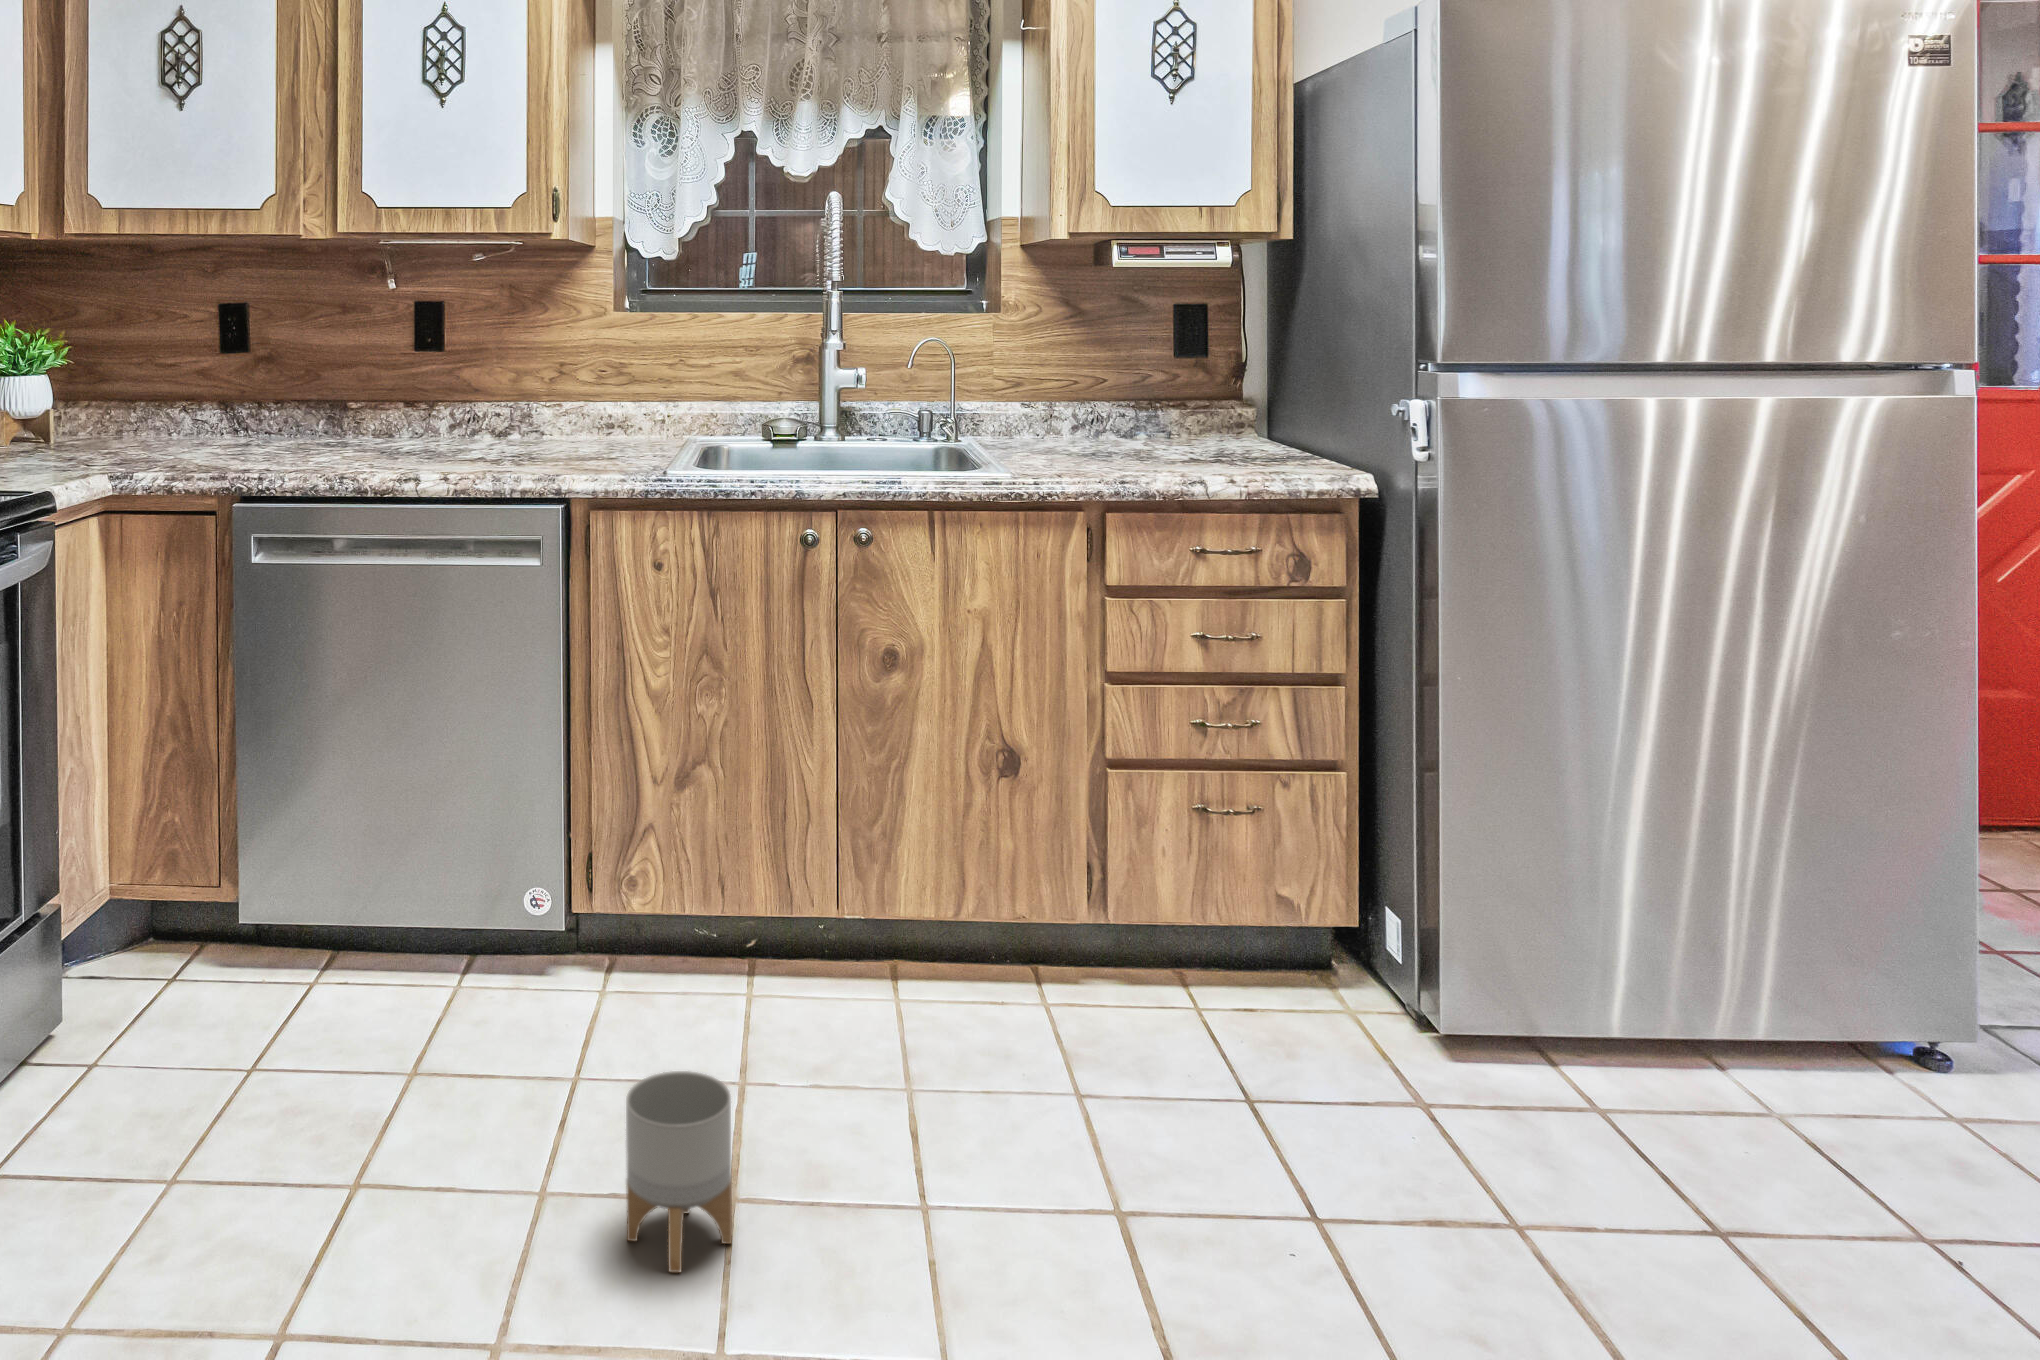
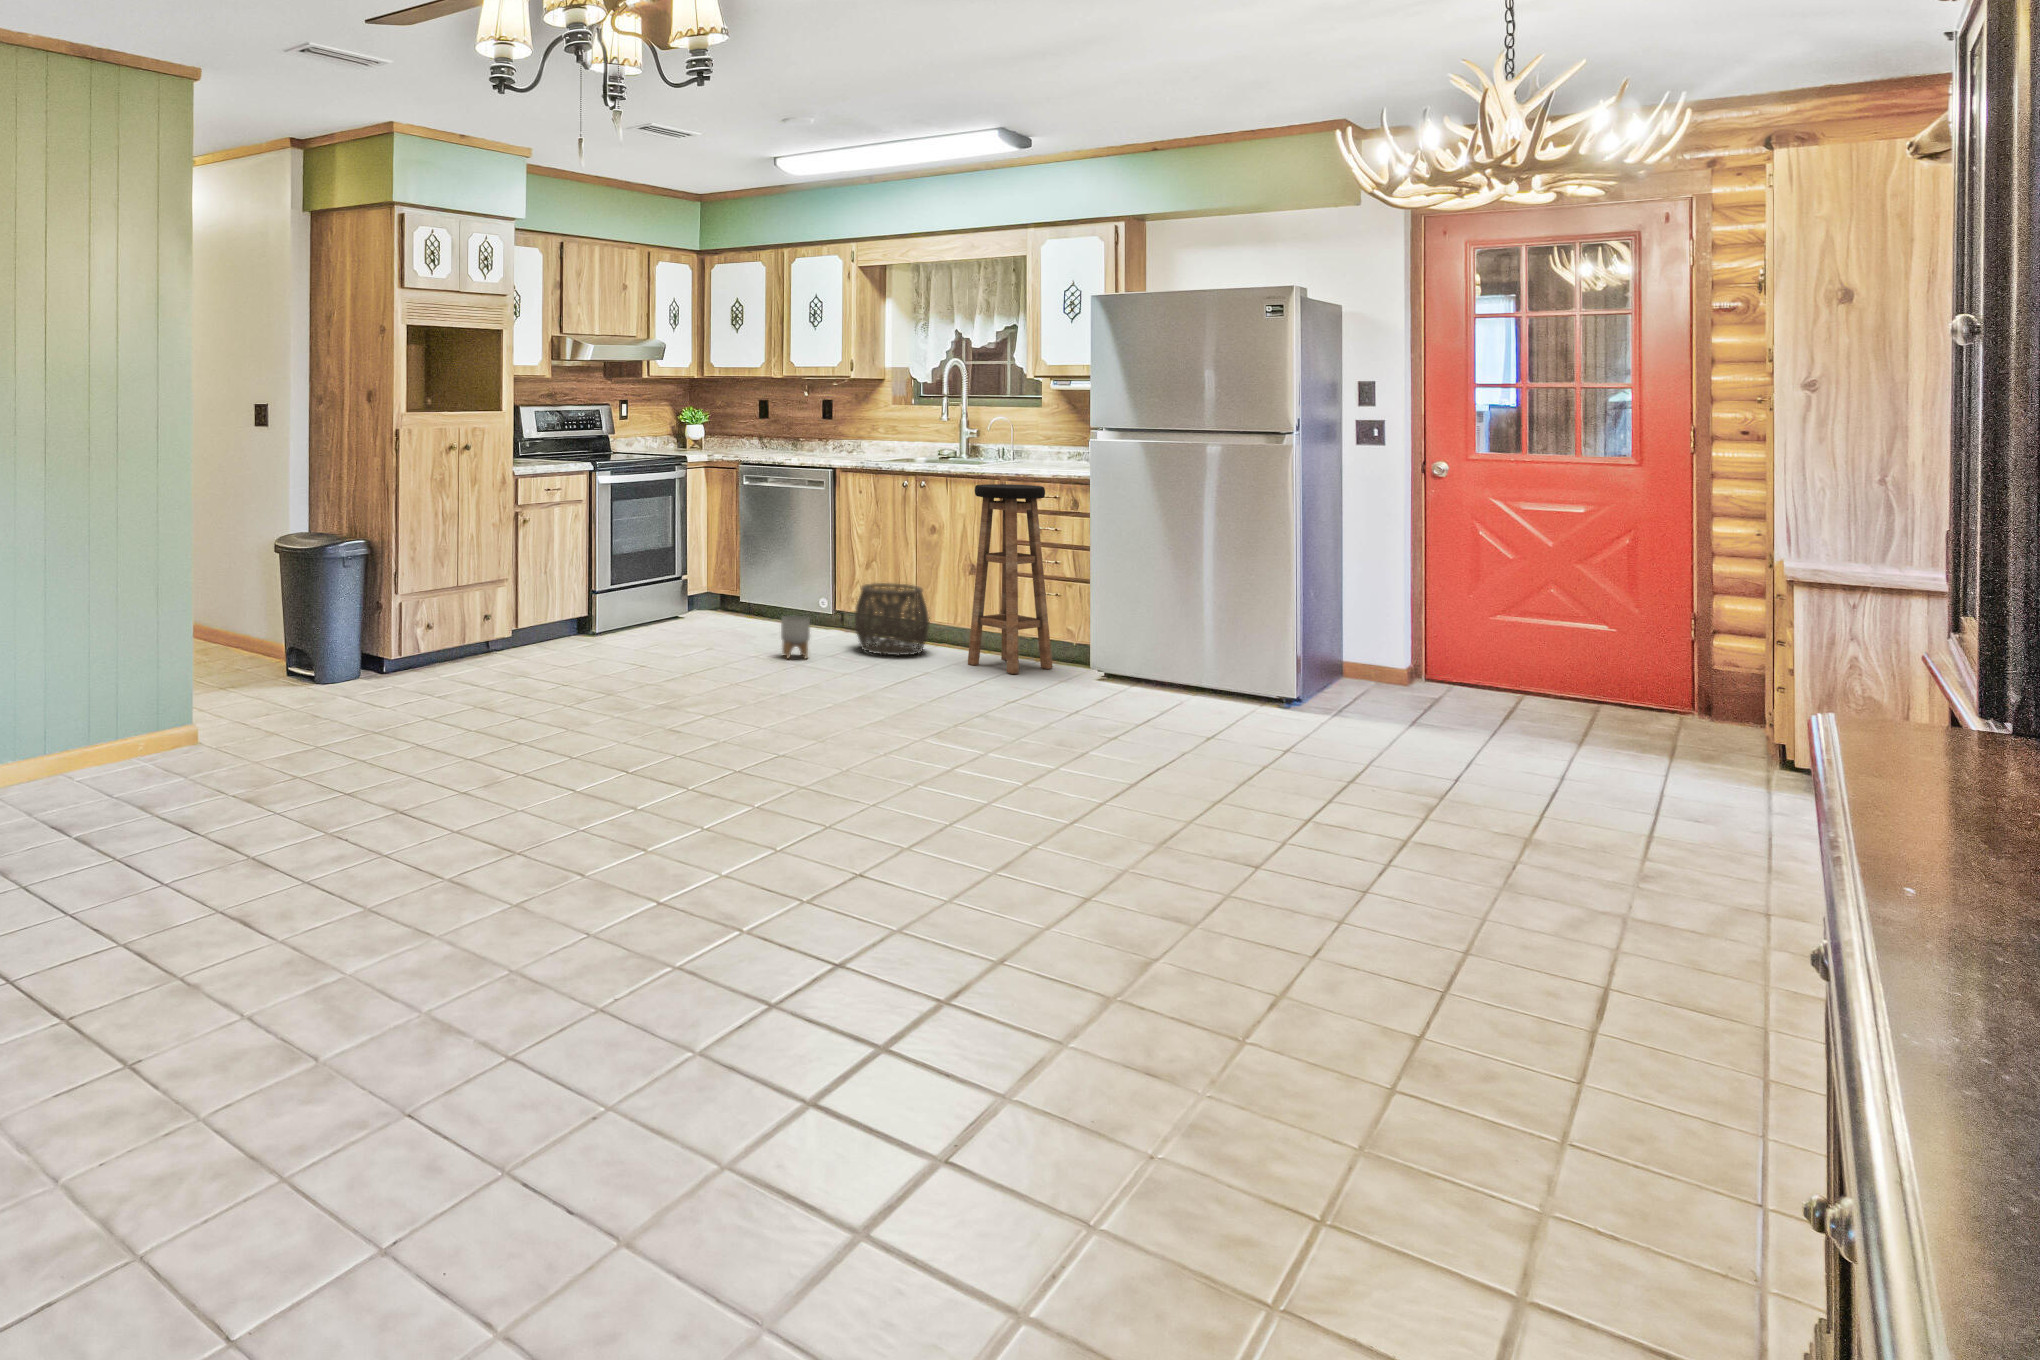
bar stool: none [1122,527,1327,1109] -> present [968,484,1052,674]
woven basket: none [751,840,985,1110] -> present [855,583,929,656]

